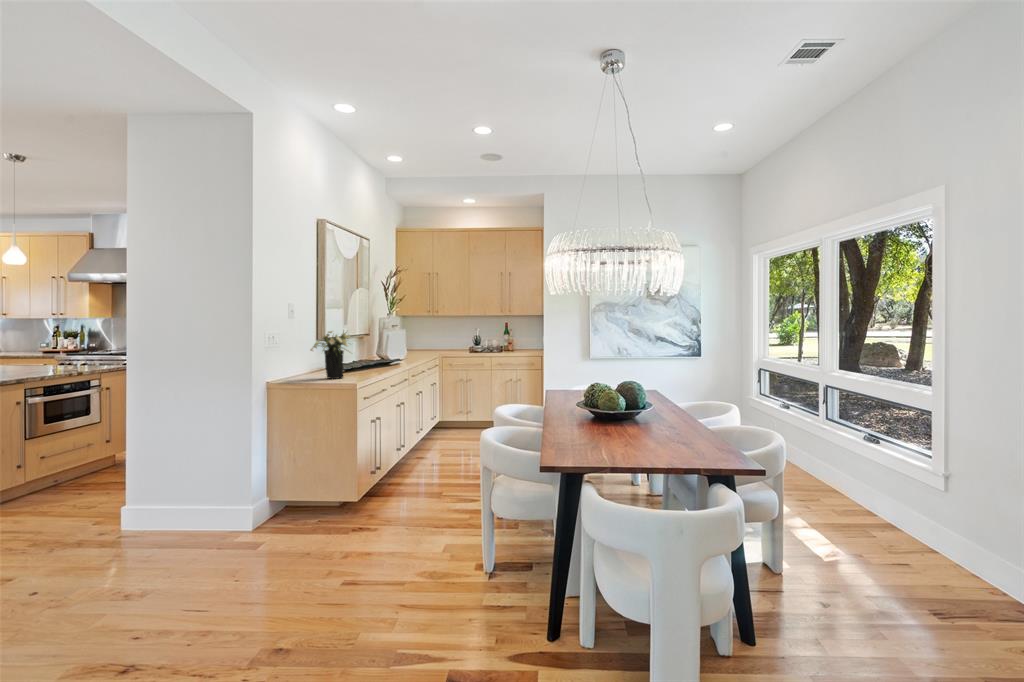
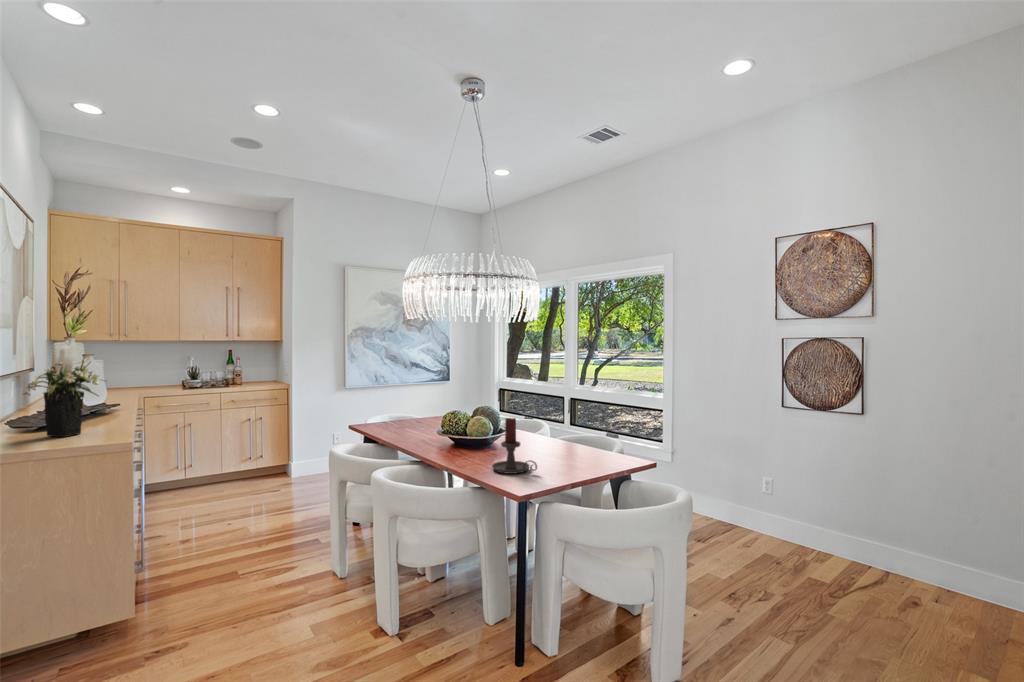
candle holder: none [565,398,604,456] -> present [492,418,537,474]

